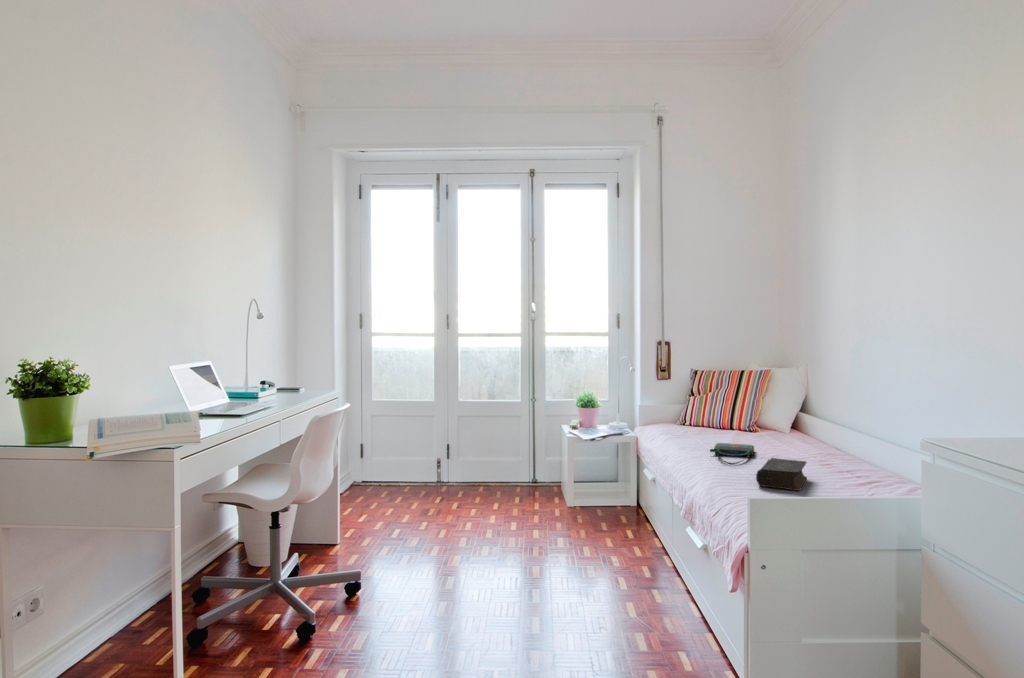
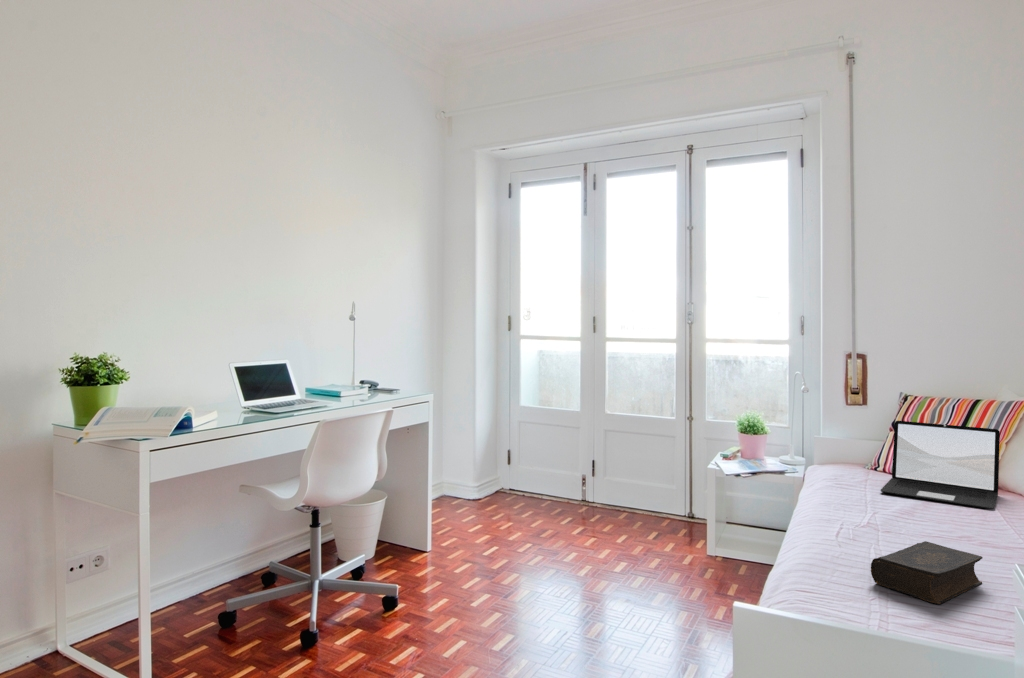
laptop: none [700,388,771,440] -> present [881,421,1000,509]
tote bag: present [710,443,754,465] -> none [859,503,942,540]

